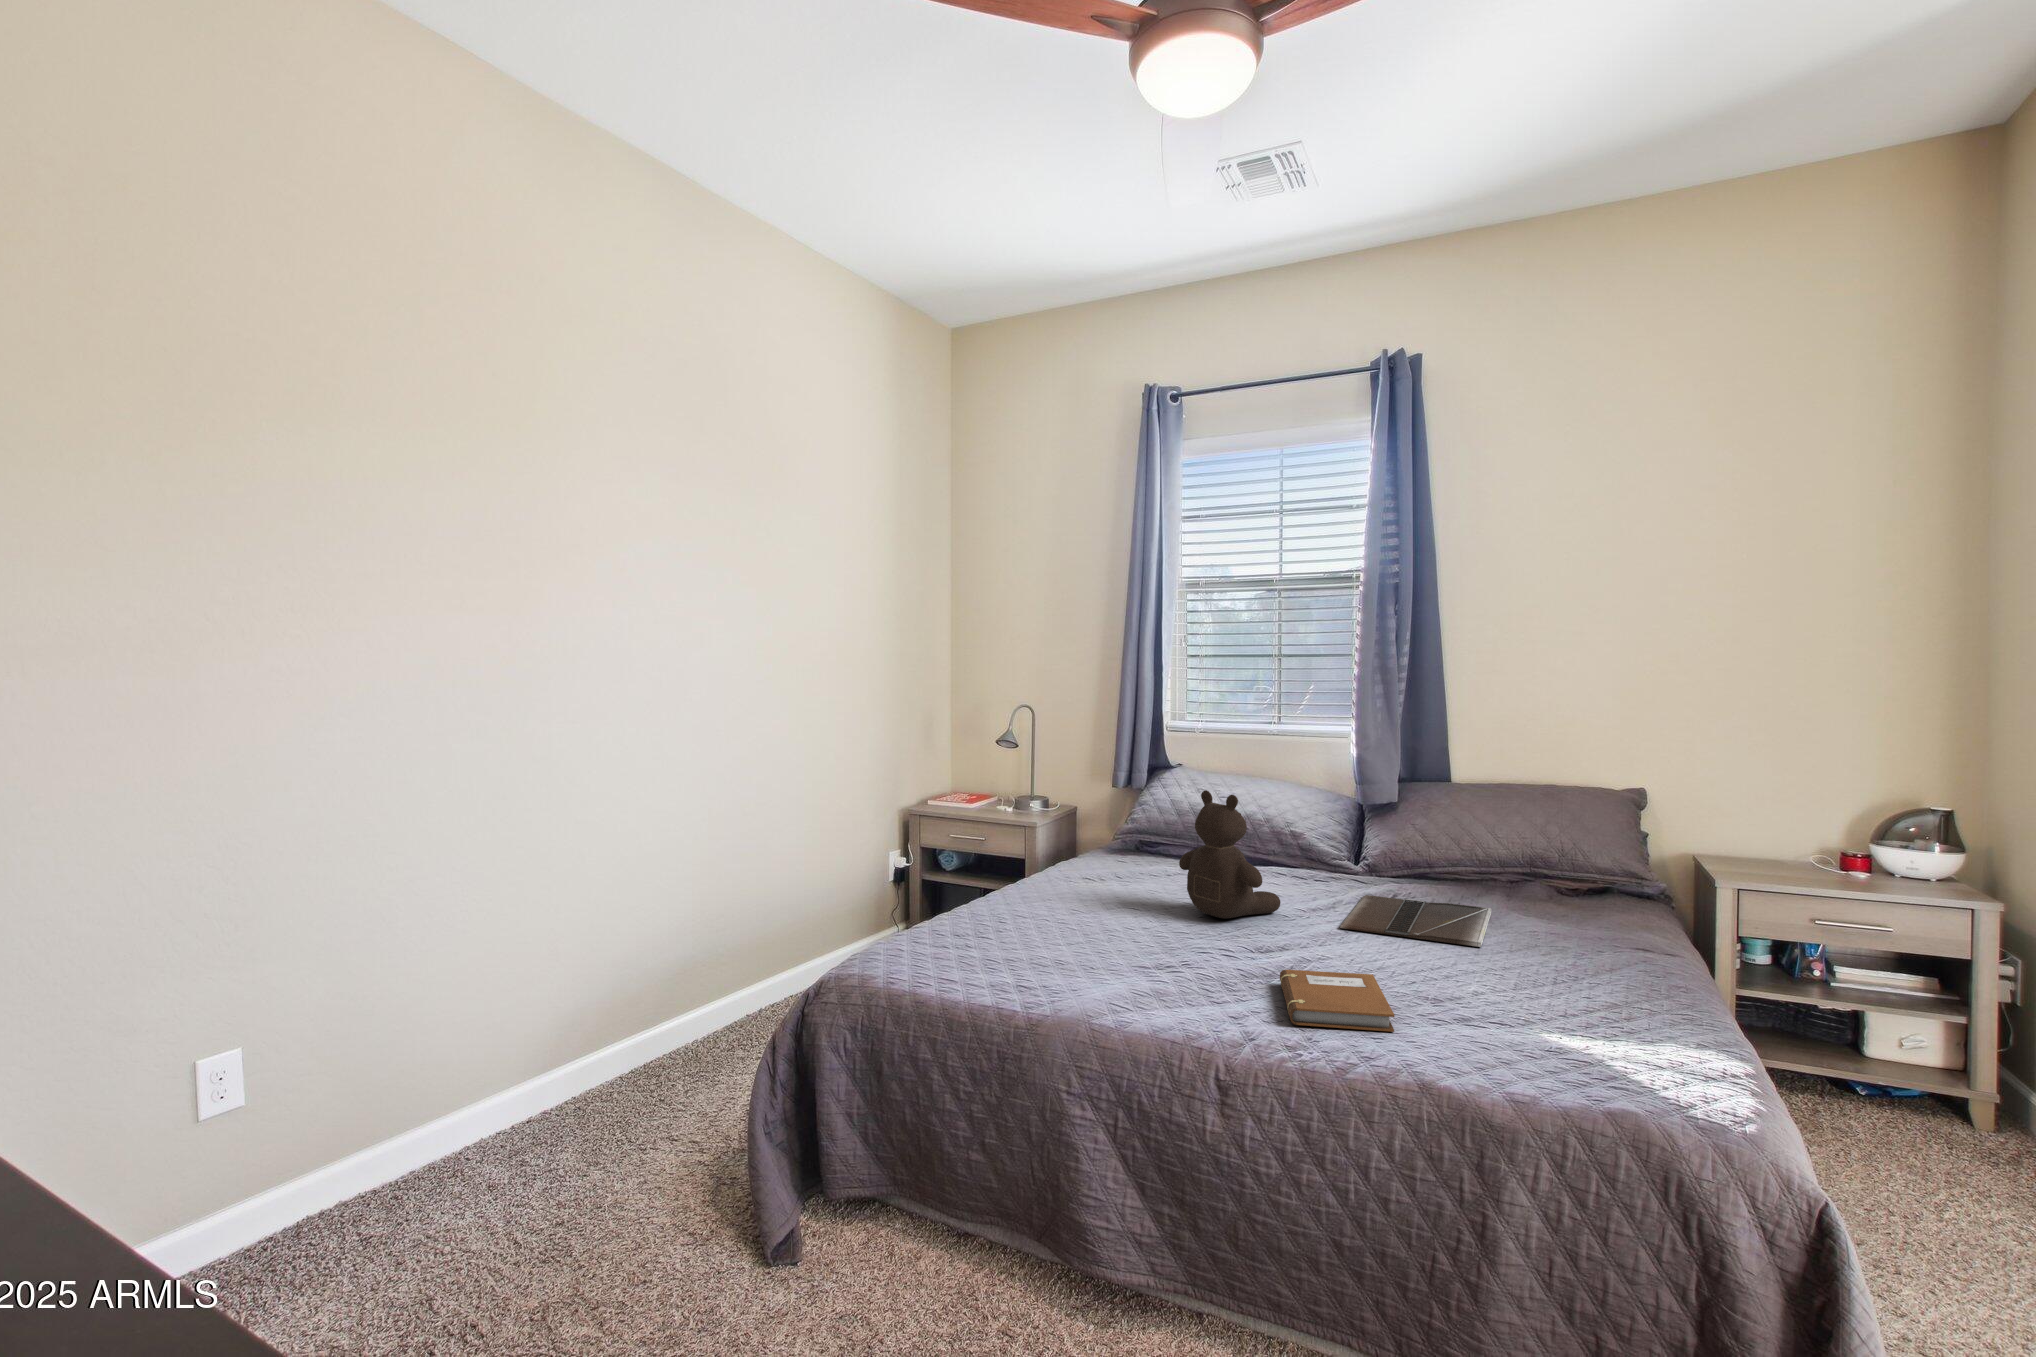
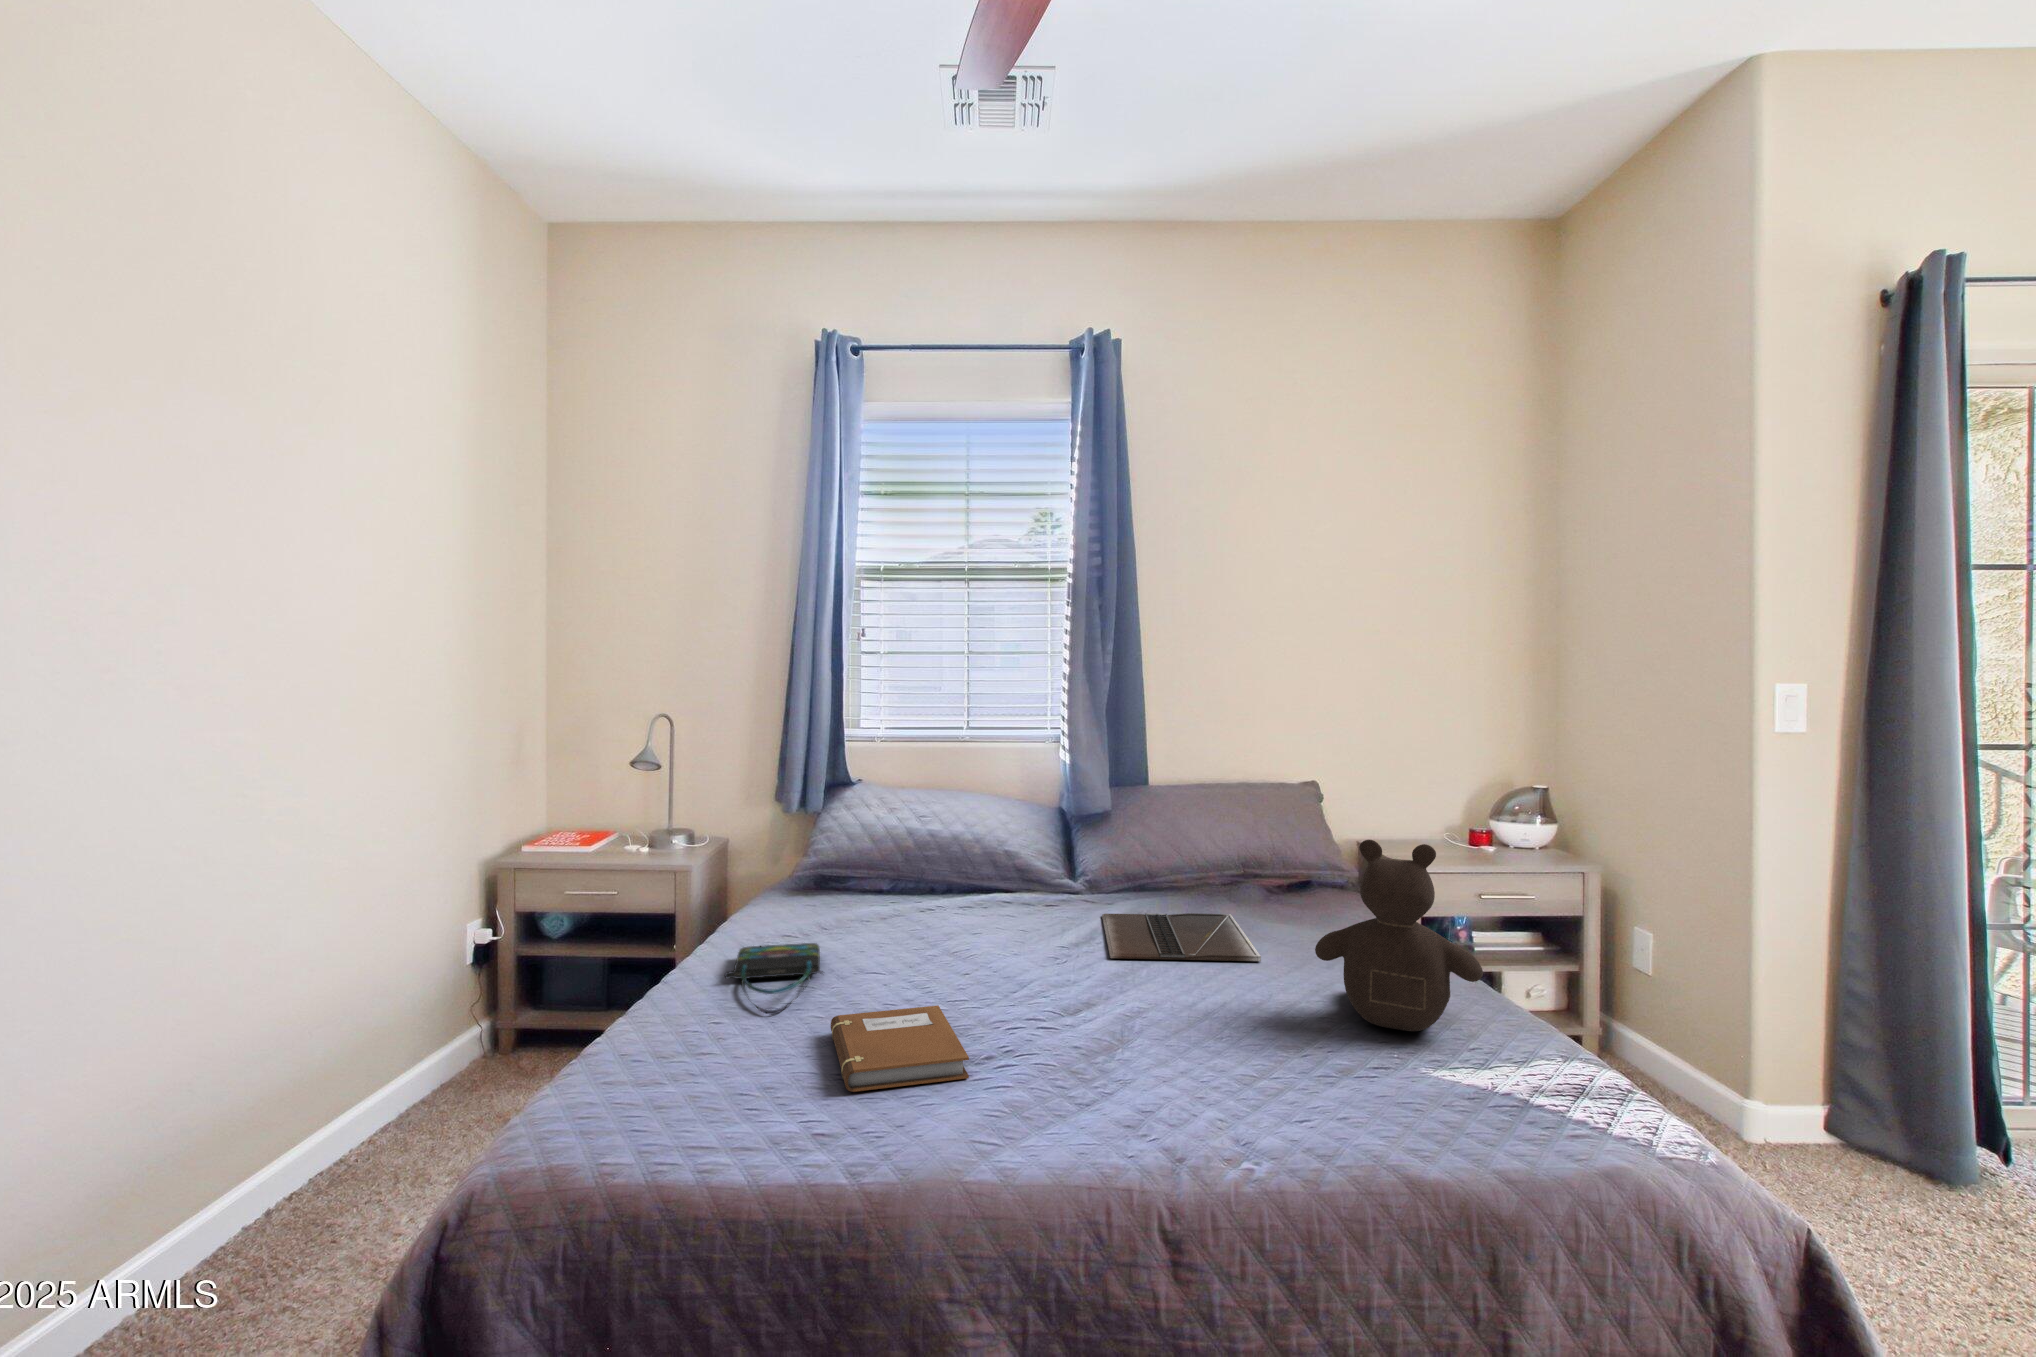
teddy bear: present [1179,790,1280,919] -> present [1315,840,1483,1031]
tote bag: none [1032,886,1108,930] -> present [725,943,823,1015]
notebook: present [1280,970,1394,1032] -> present [831,1005,969,1092]

